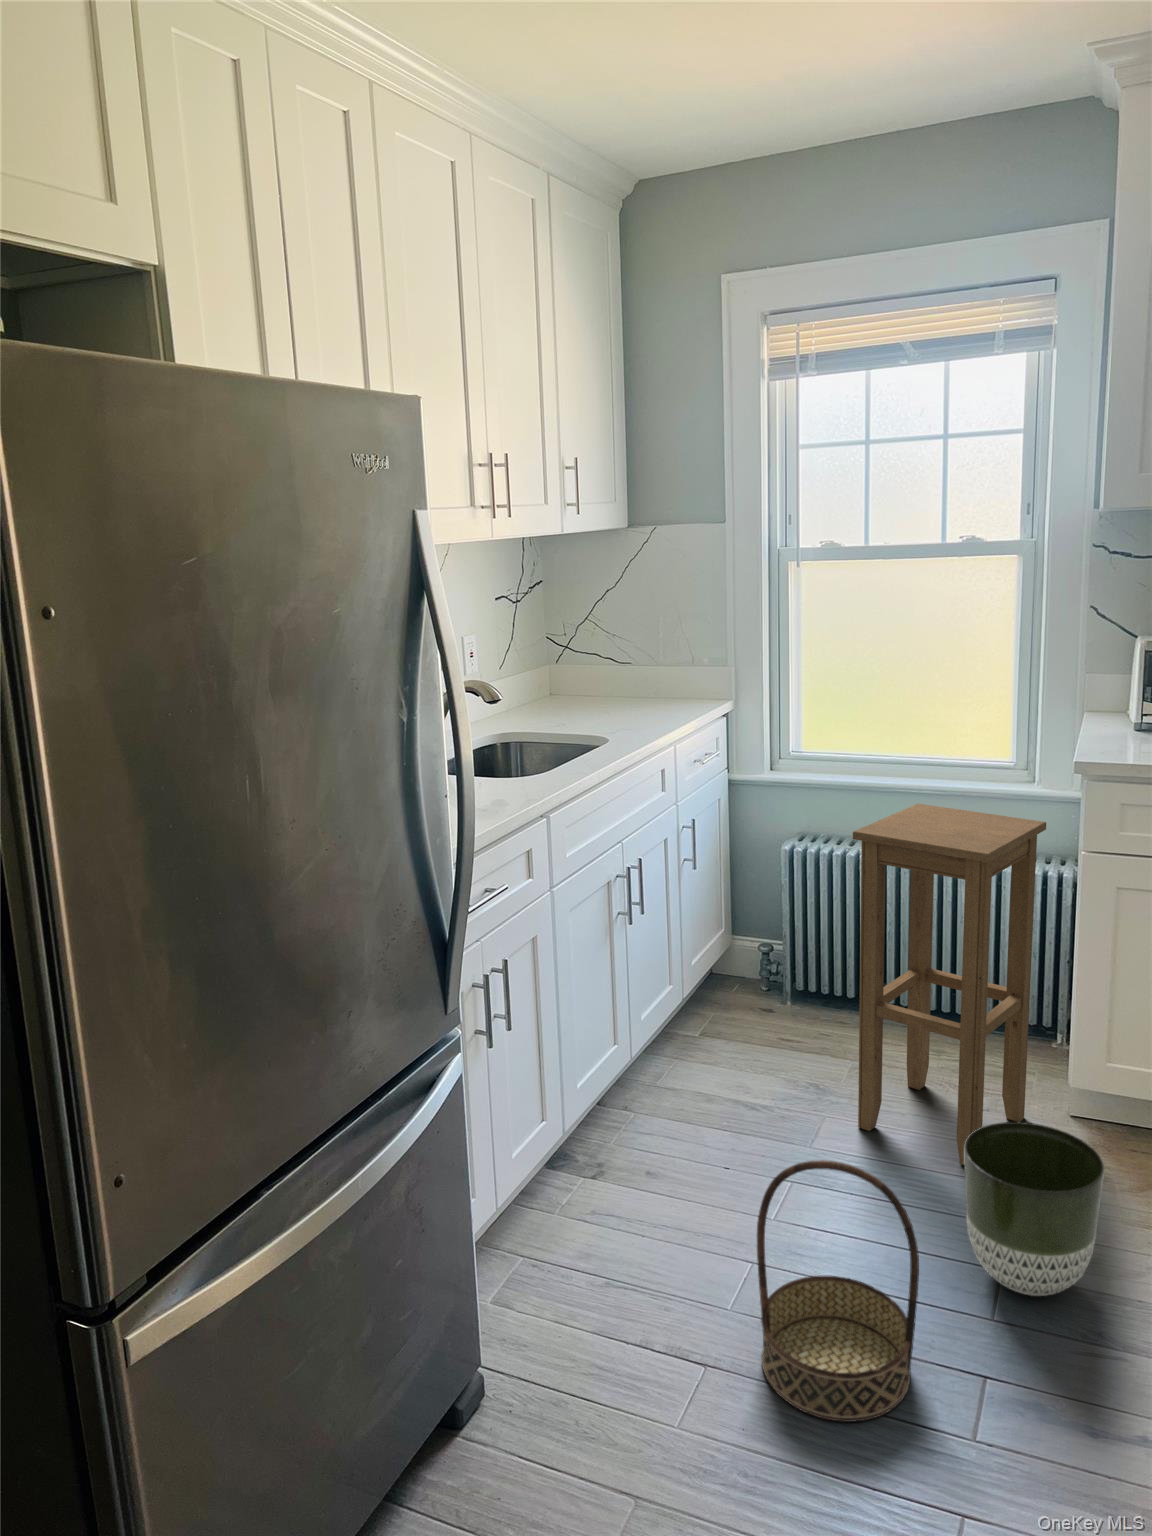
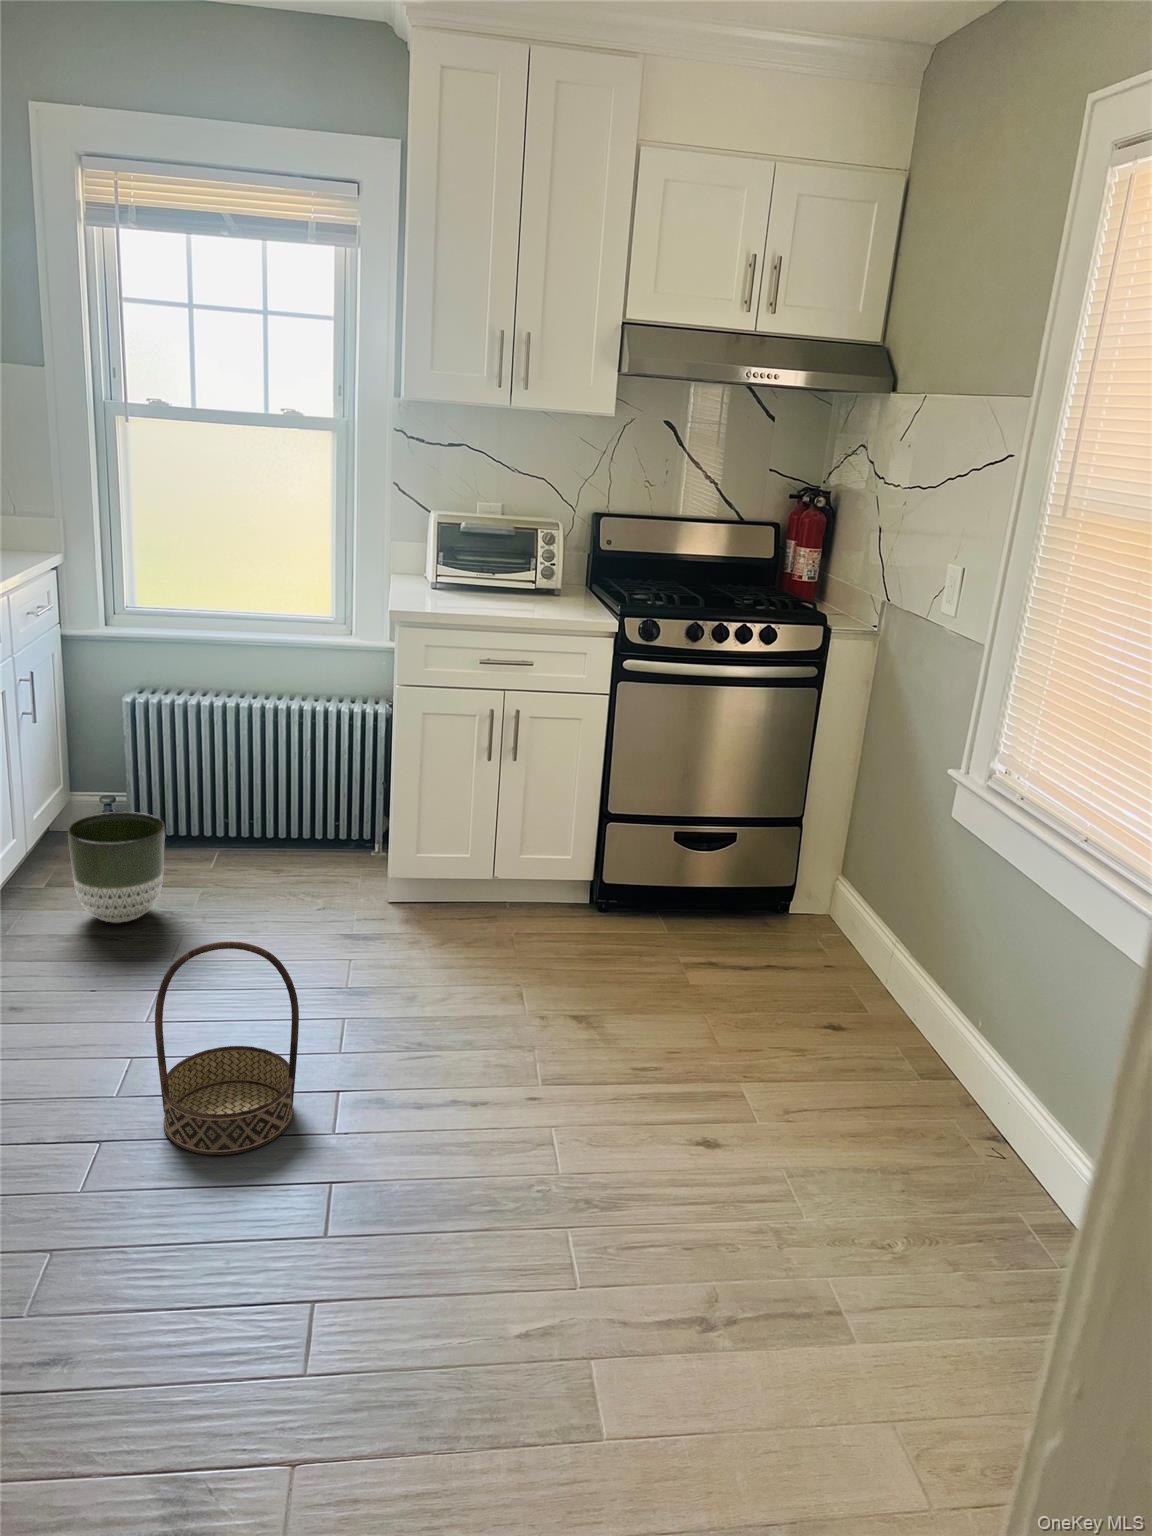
stool: present [853,804,1046,1165] -> none [207,649,370,954]
planter: present [964,1122,1104,1296] -> present [68,812,165,923]

